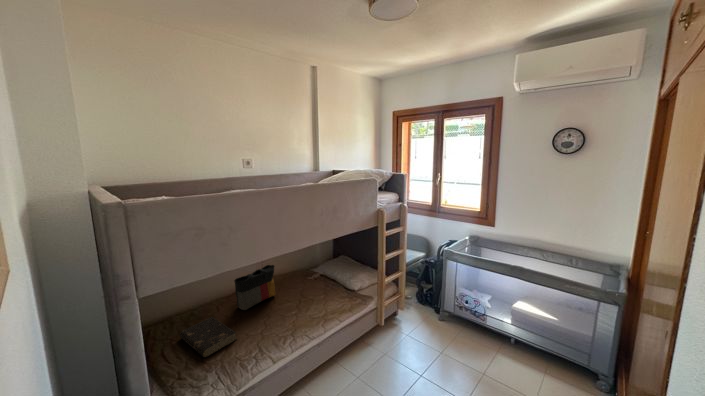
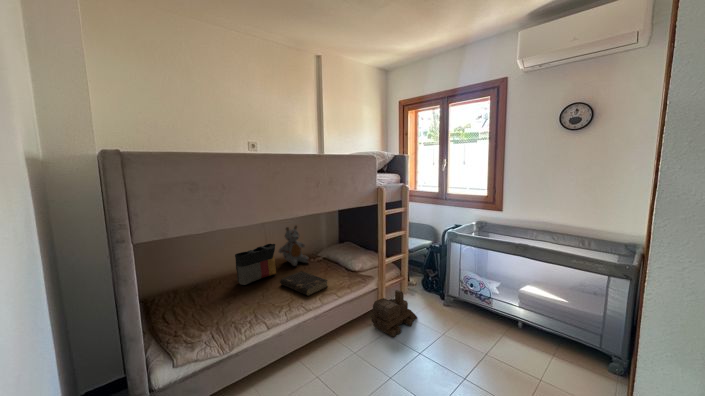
stuffed bear: none [276,242,307,285] -> present [279,226,309,266]
toy train: none [373,310,416,358] -> present [371,290,417,337]
book: present [180,317,237,357] -> present [280,271,328,296]

